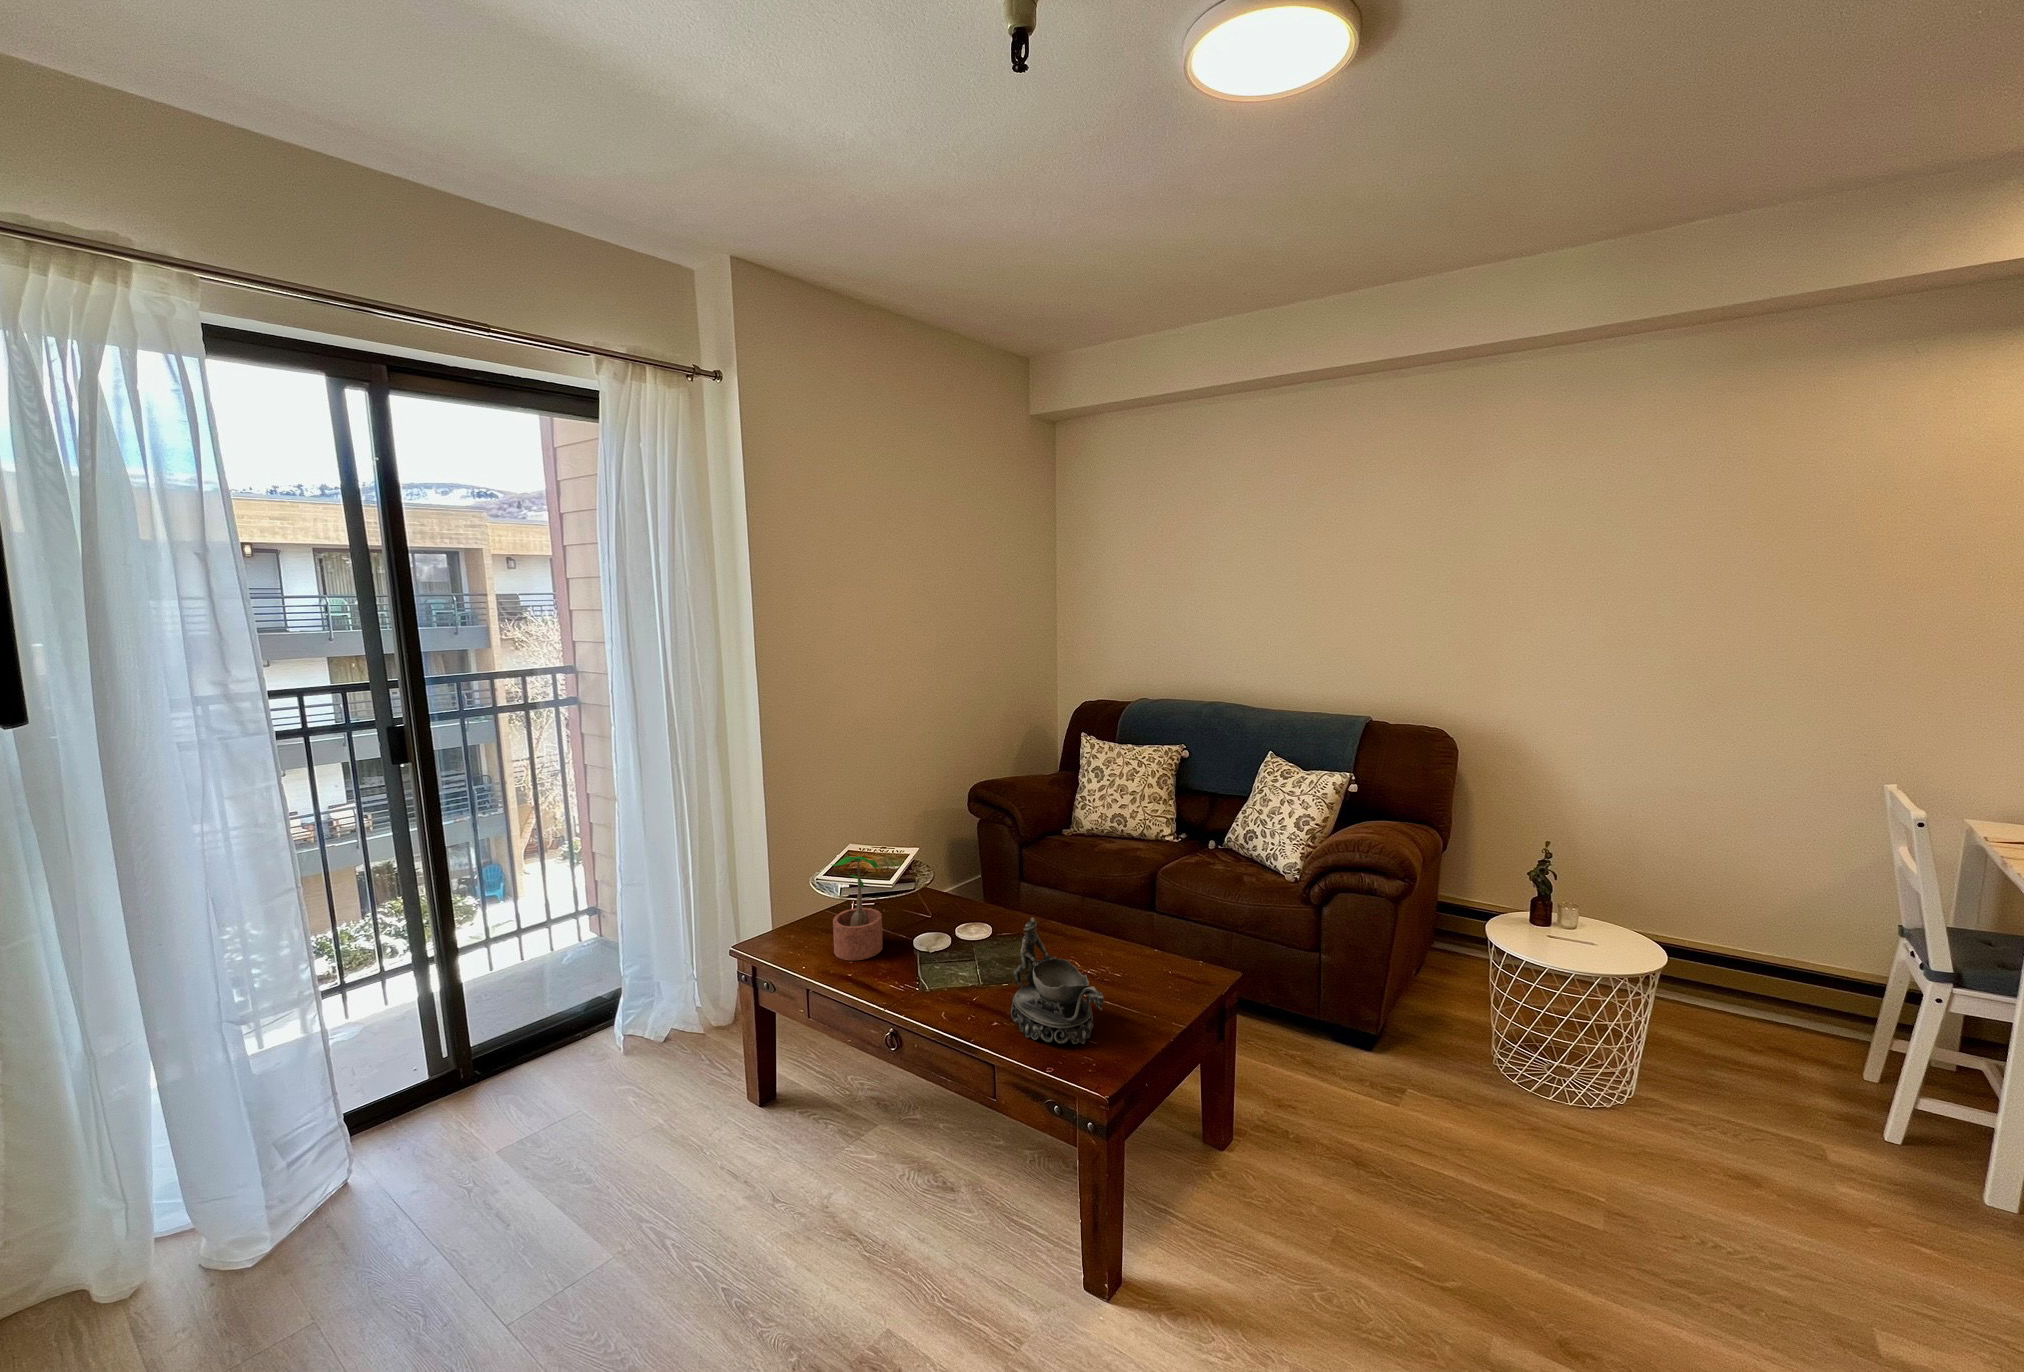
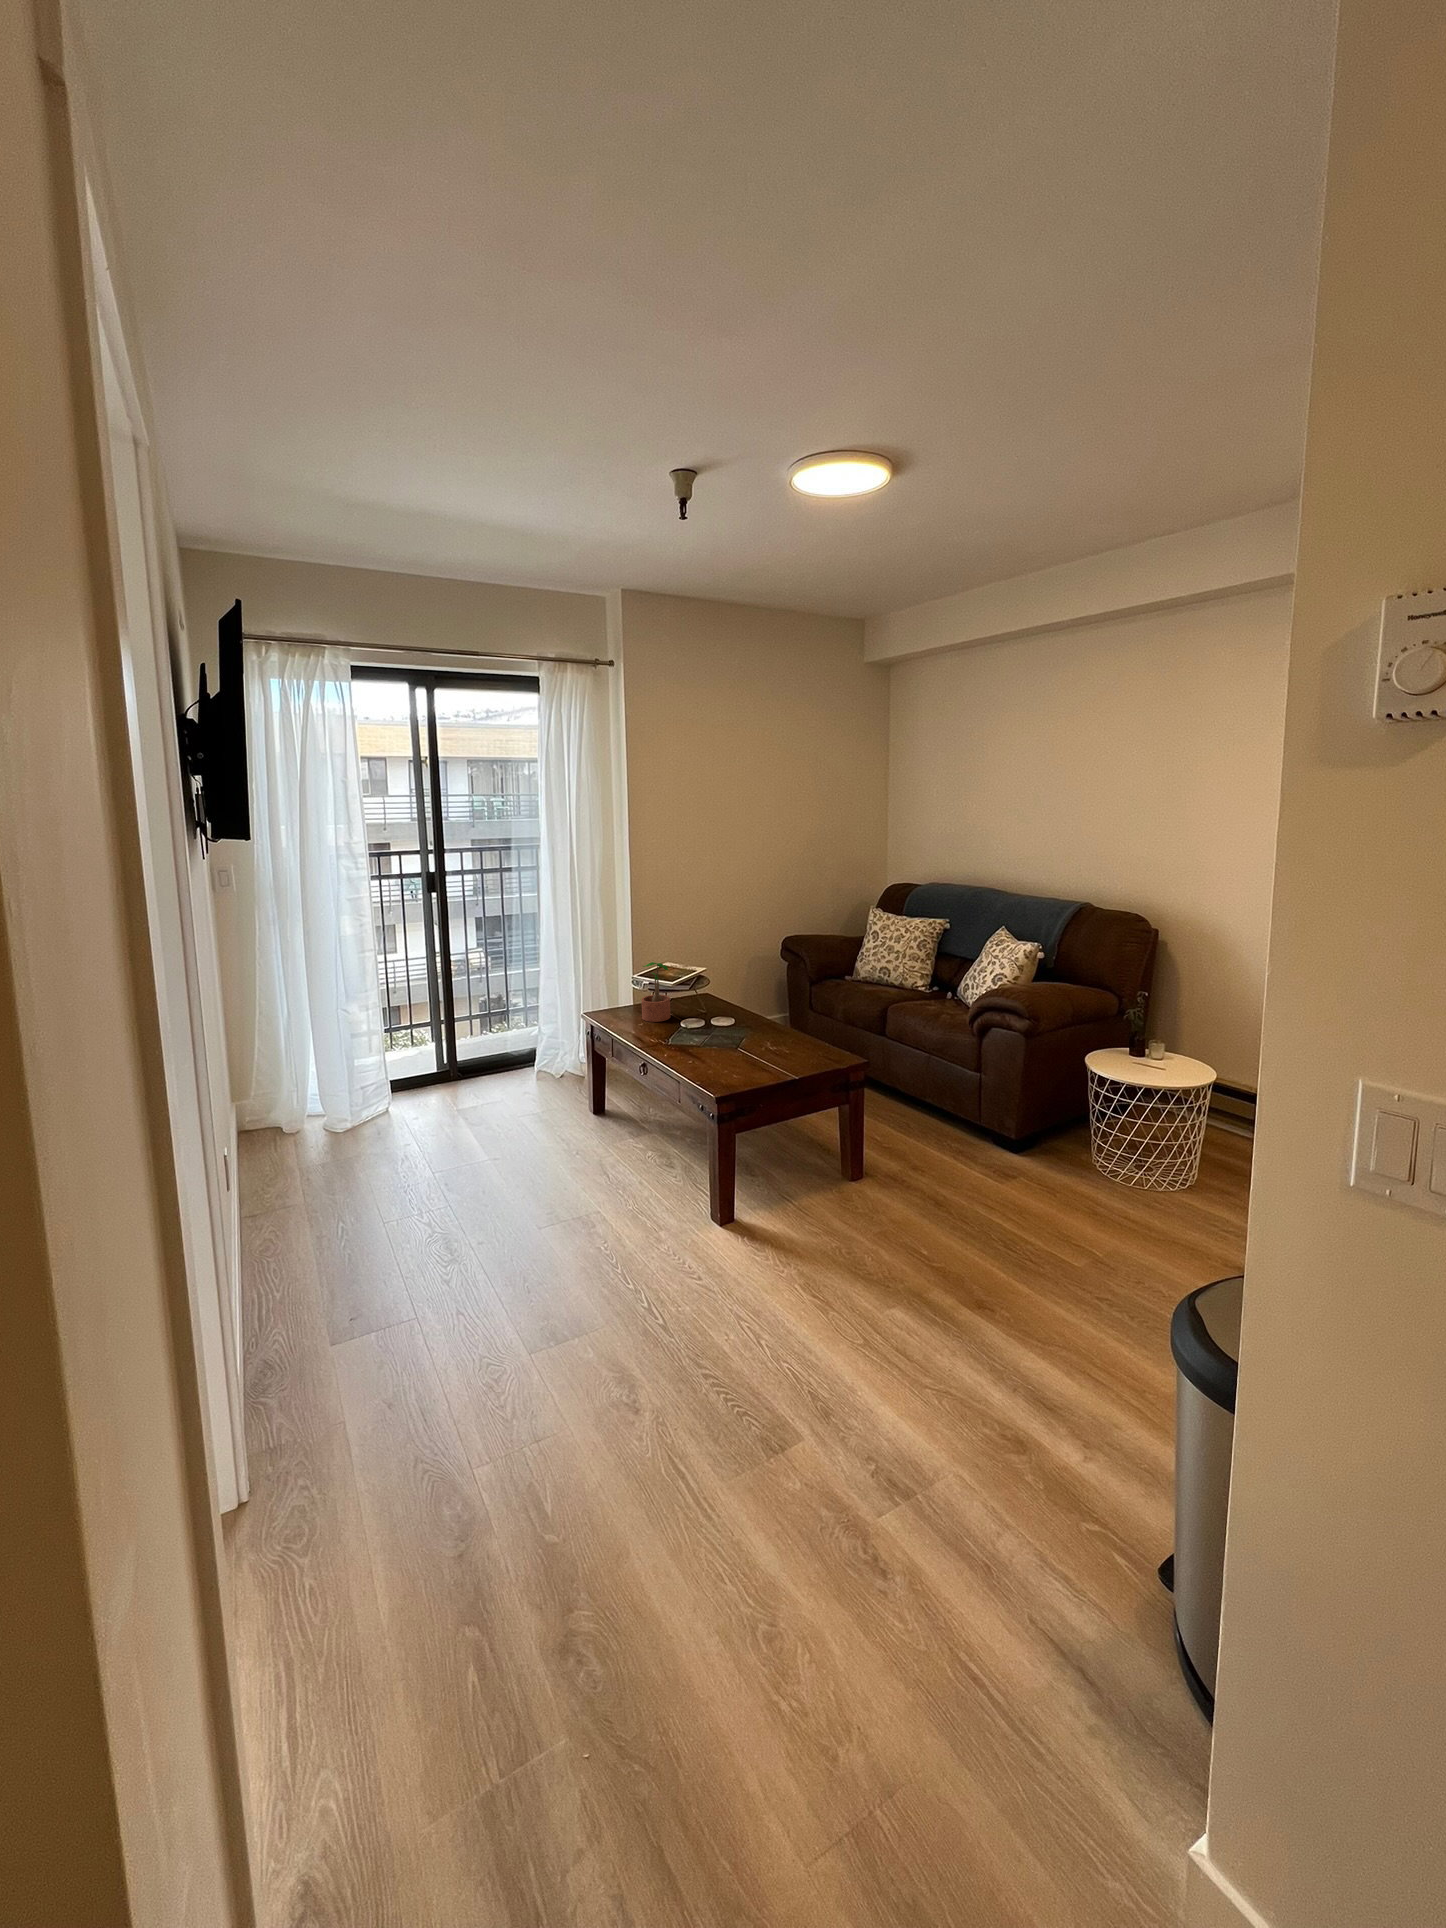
decorative bowl: present [1011,918,1104,1044] -> none [708,998,752,1067]

